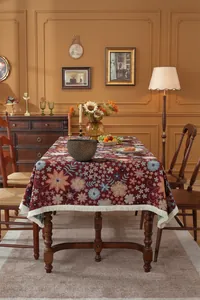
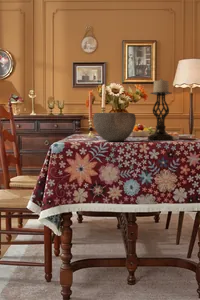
candle holder: none [108,112,128,158] -> present [148,79,174,140]

